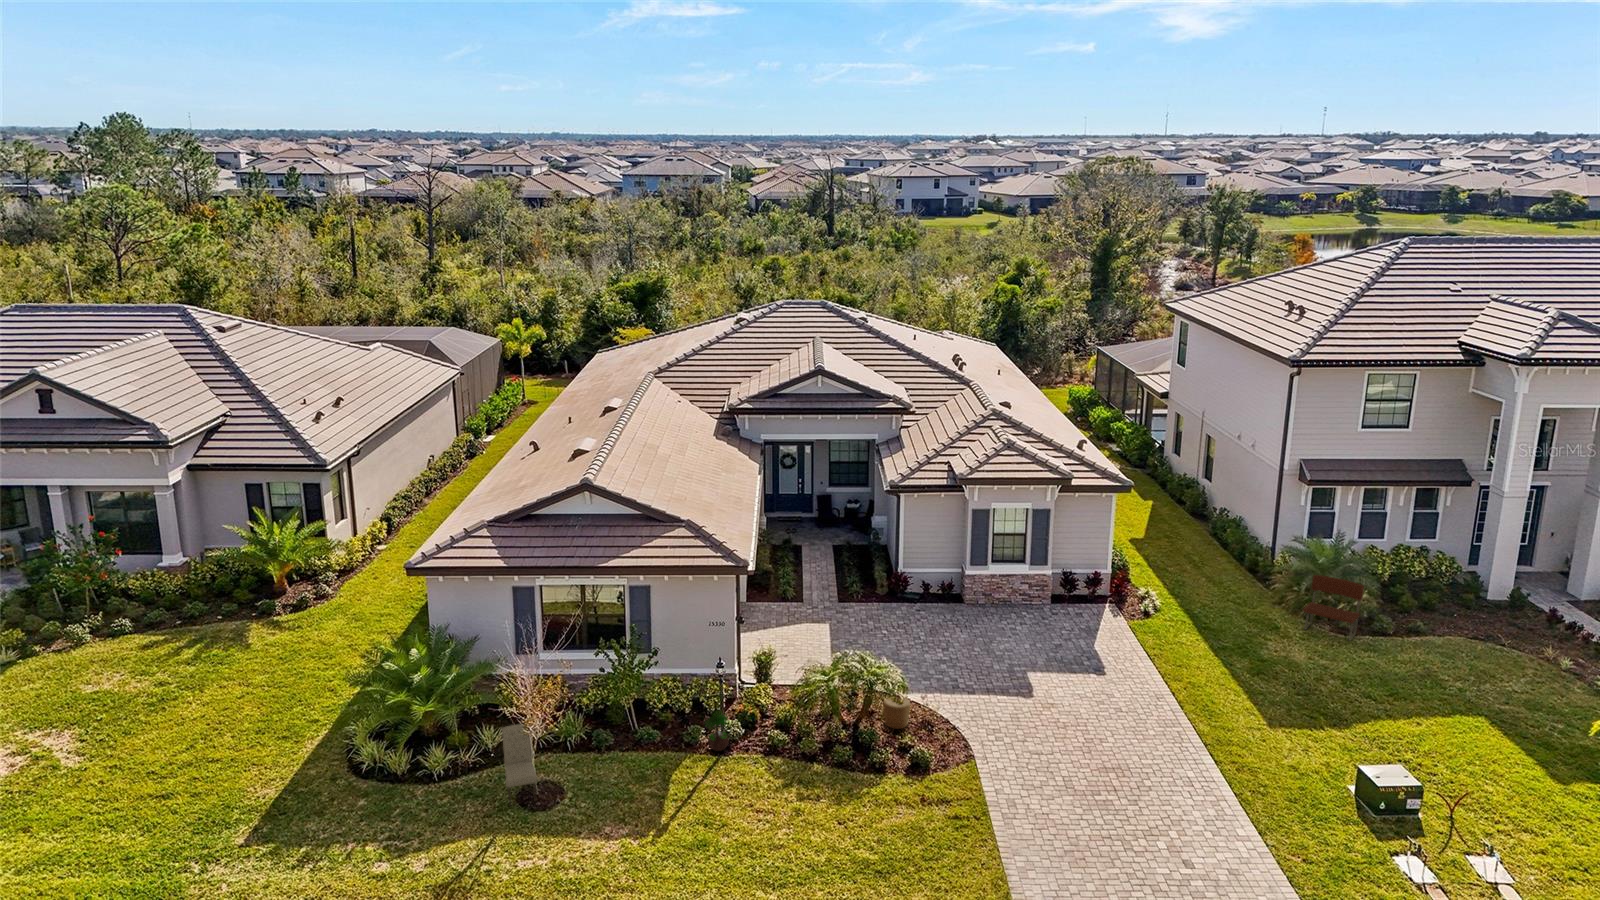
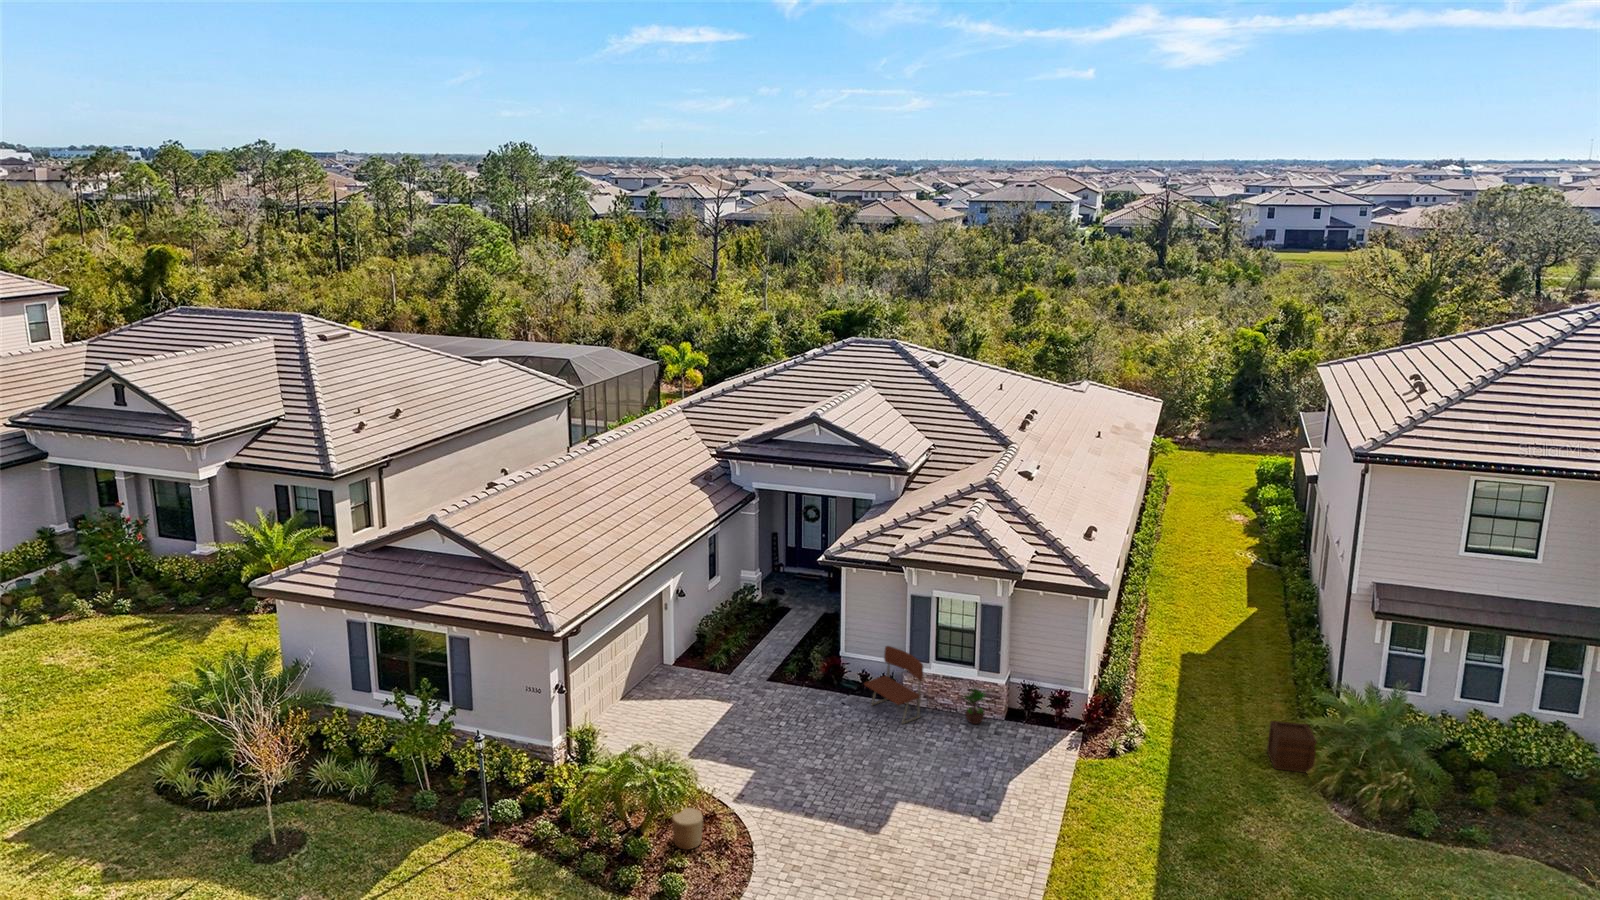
wooden crate: none [1244,572,1286,608] -> present [1267,721,1317,773]
bench: present [1303,575,1364,640] -> present [864,646,923,724]
potted tree: present [705,712,729,751] -> present [965,688,985,724]
chair: present [502,724,537,806] -> none [224,769,275,855]

